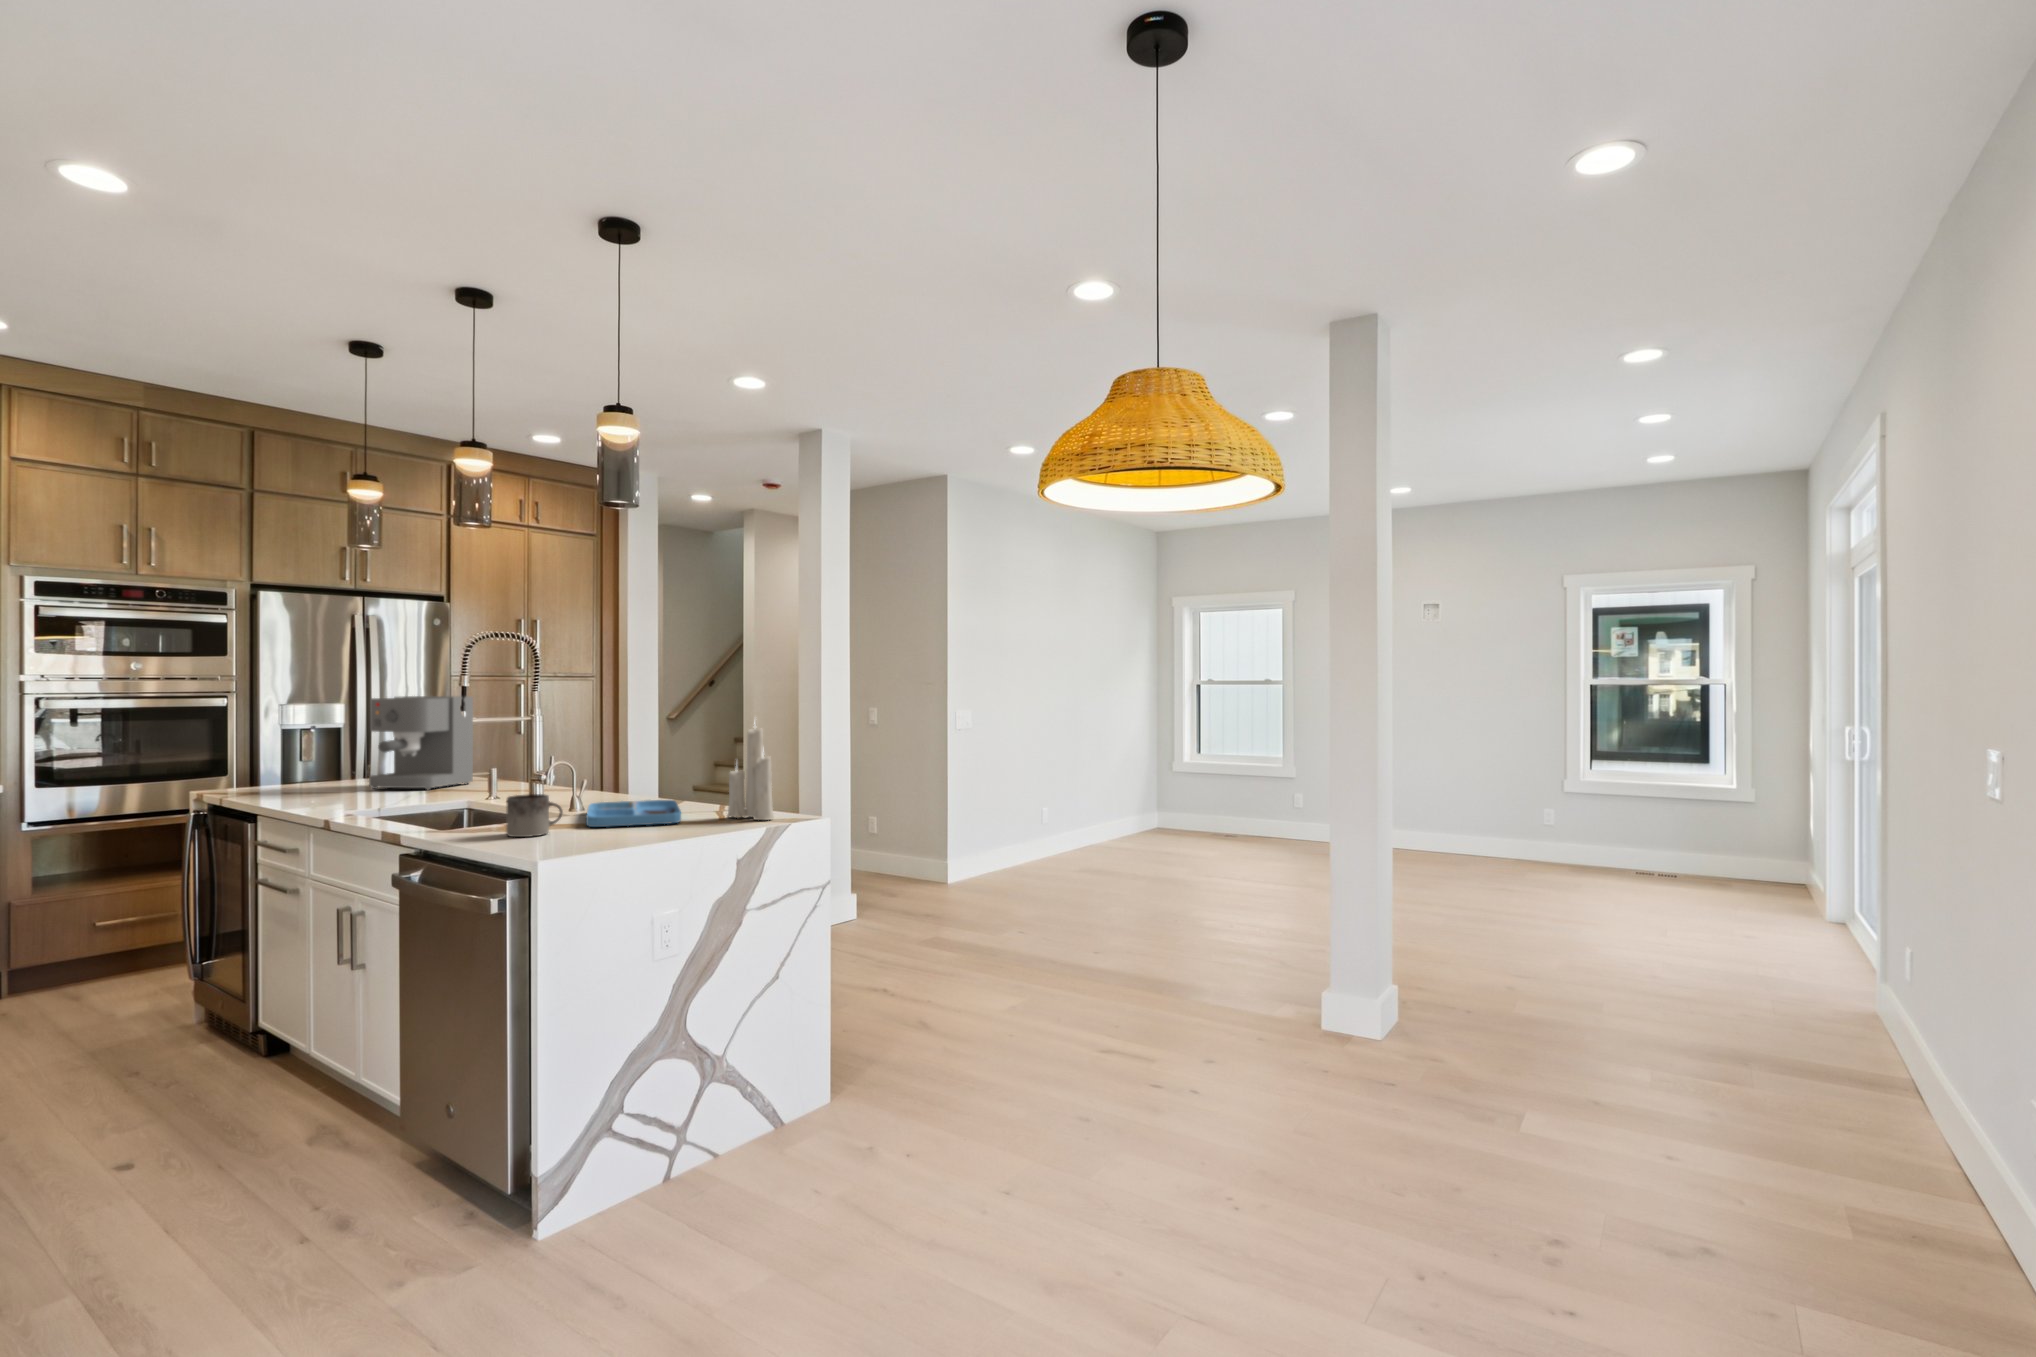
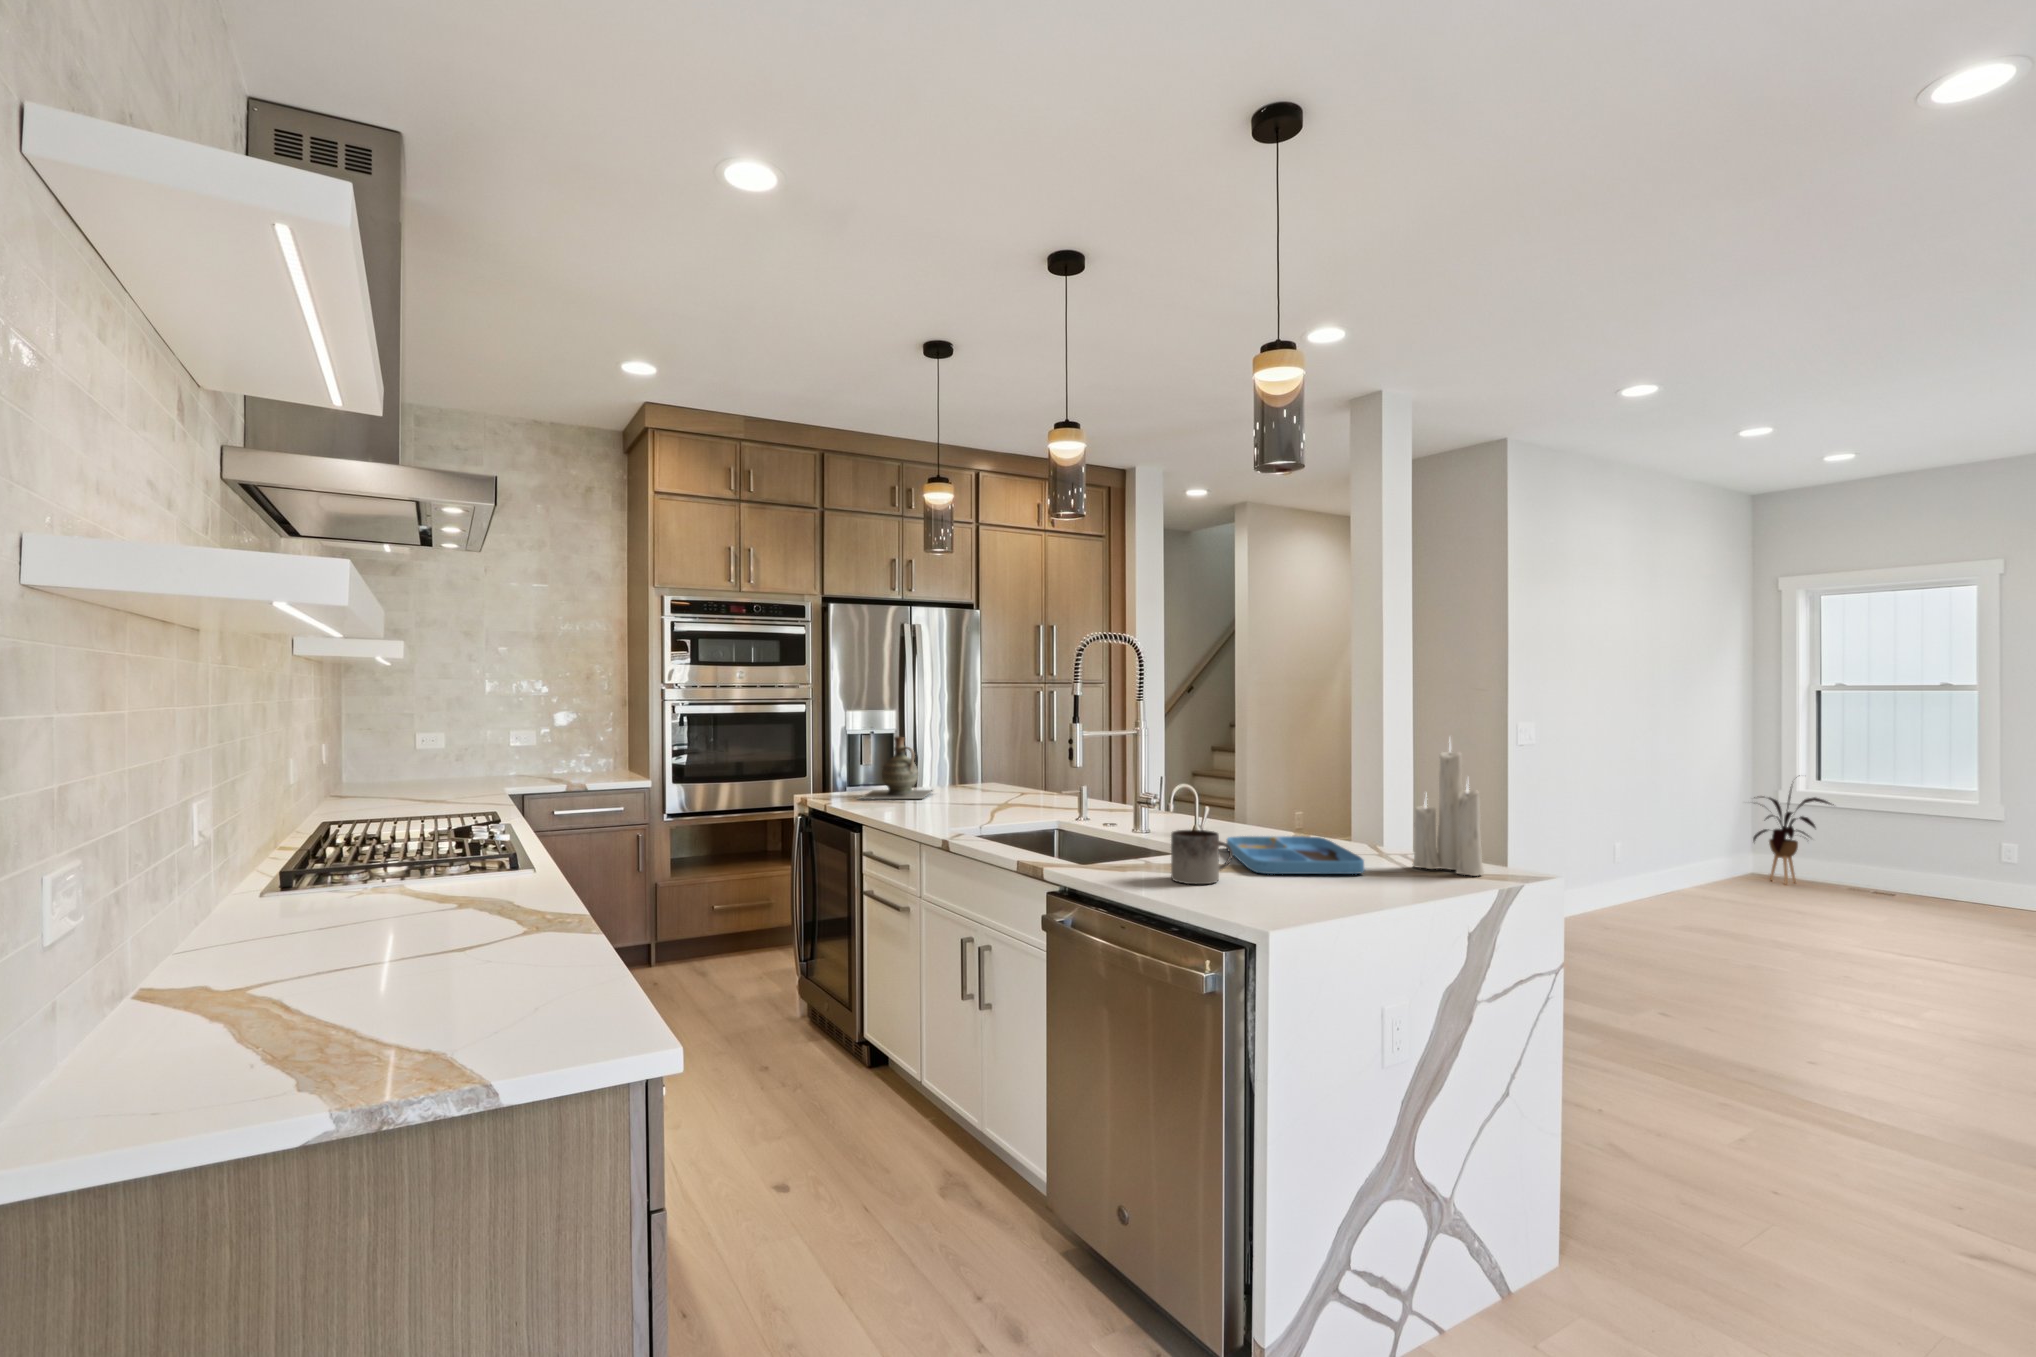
coffee maker: present [369,696,473,790] -> none [951,704,1043,805]
ceramic jug: none [263,728,361,792] -> present [861,736,932,799]
house plant: none [1147,750,1204,835] -> present [1753,775,1834,884]

